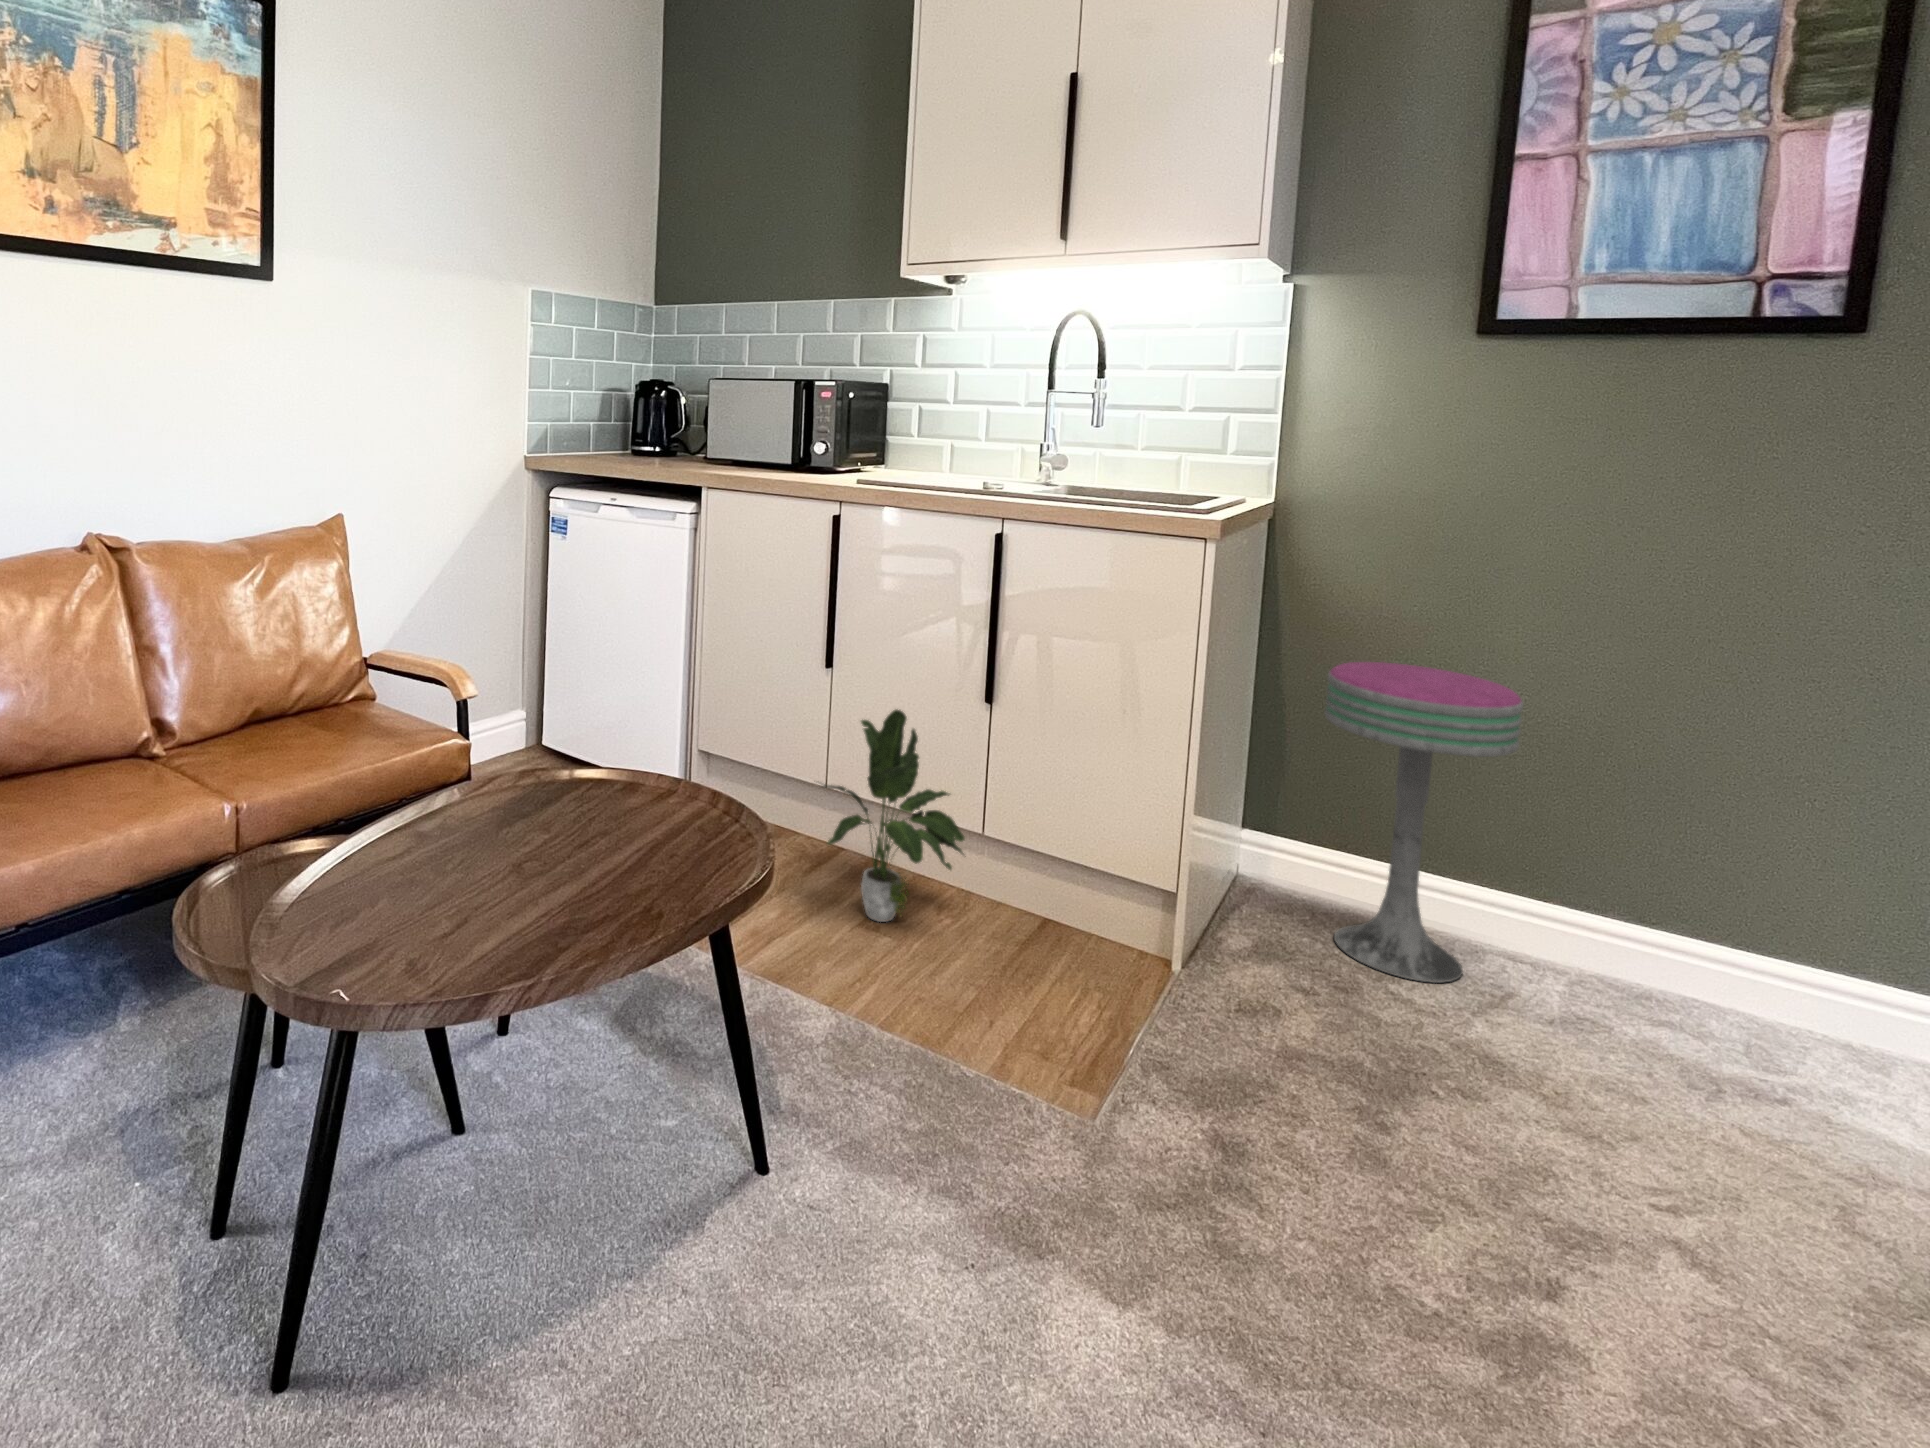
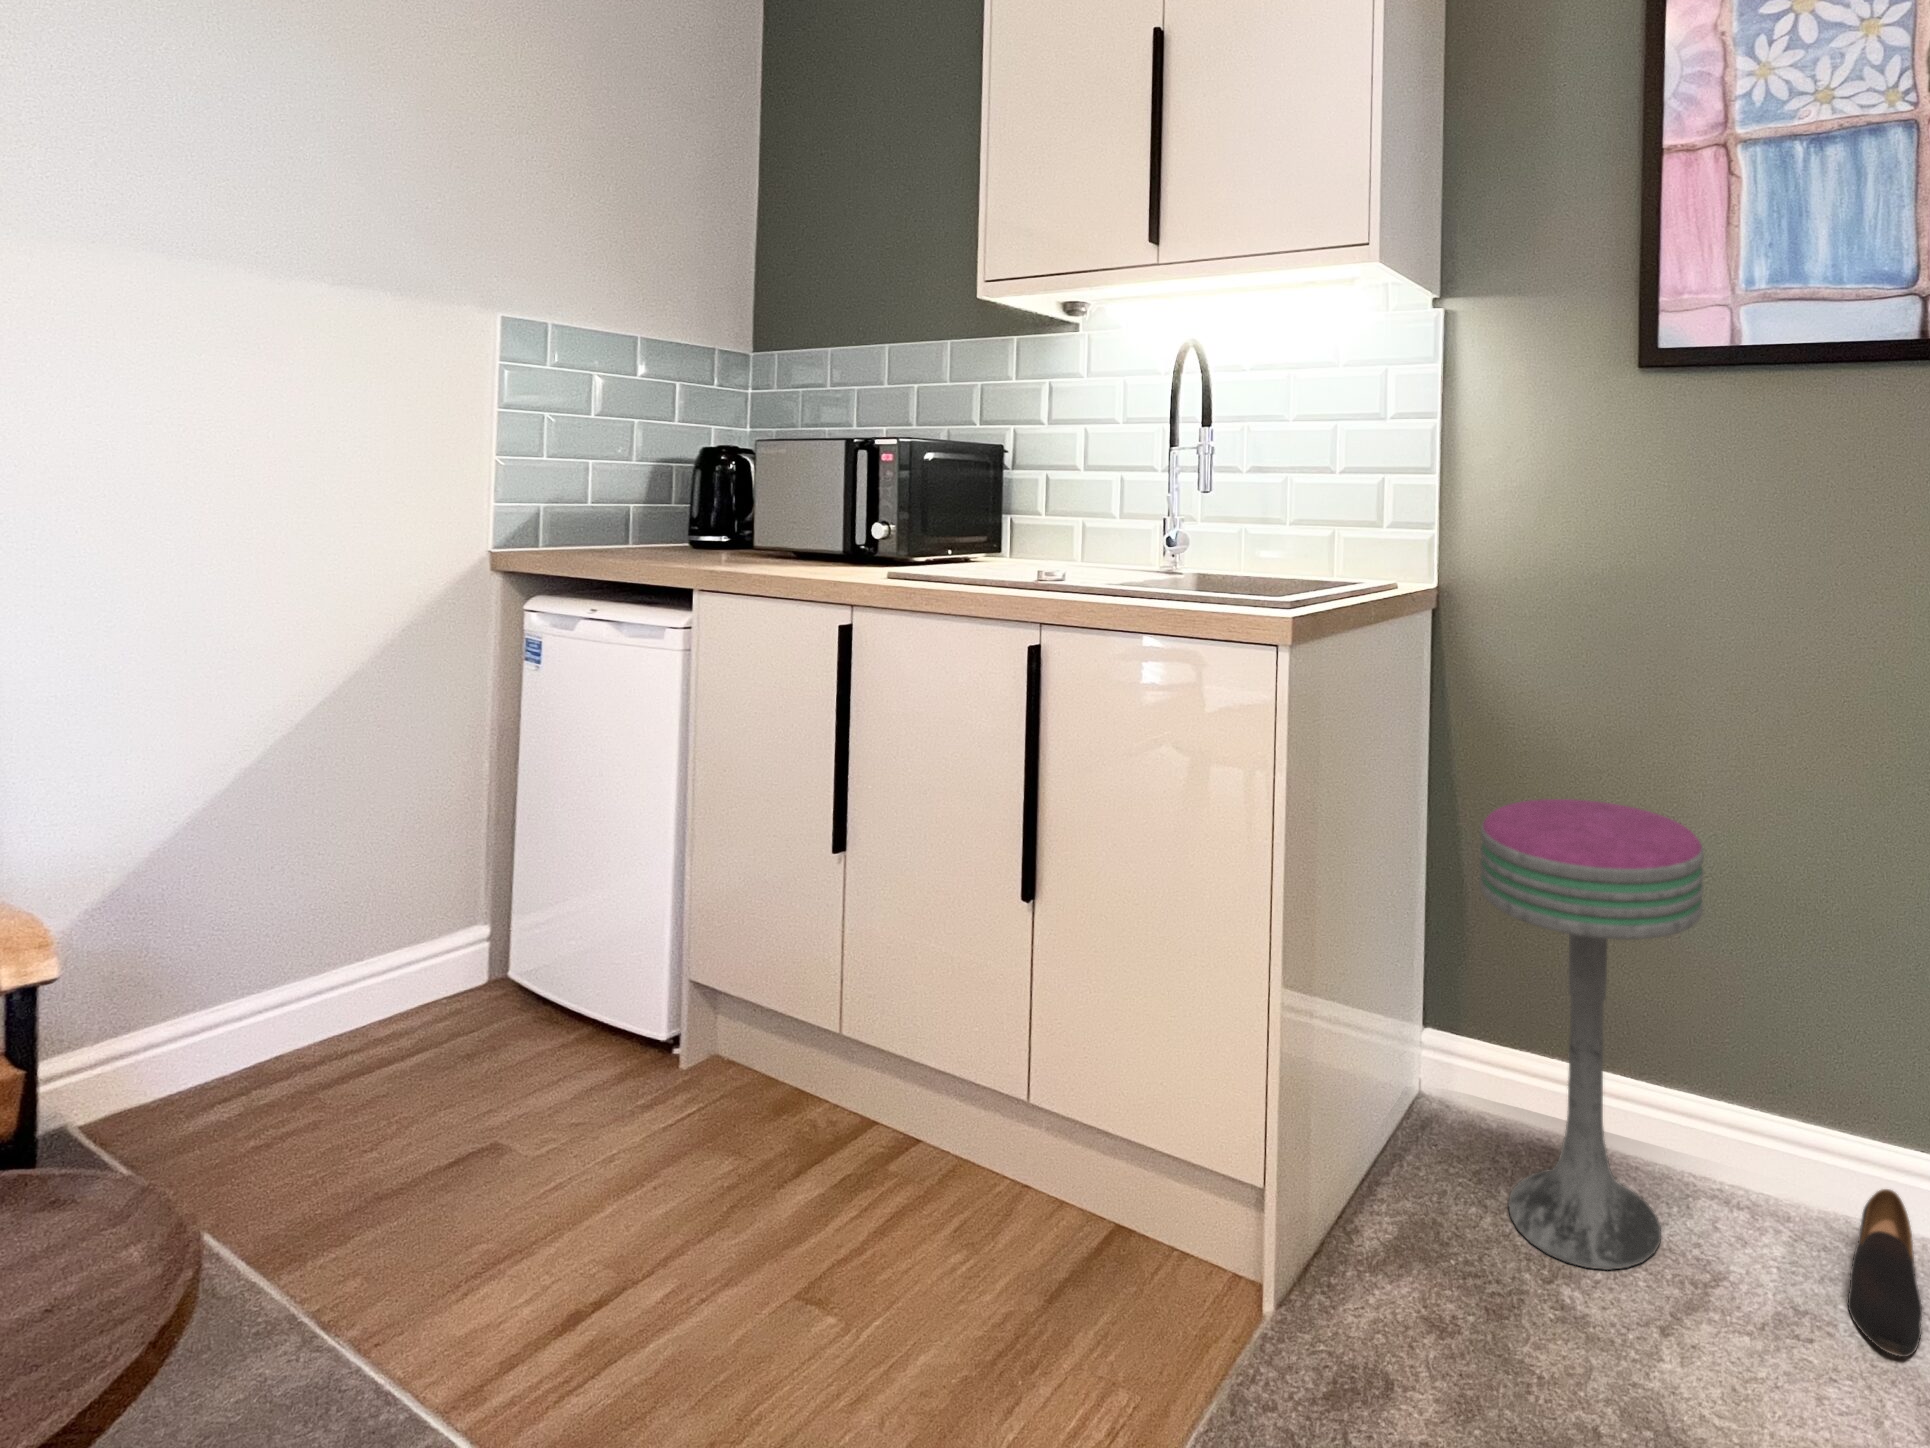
potted plant: present [823,709,965,922] -> none [704,925,980,1282]
shoe: none [1624,957,1691,1052] -> present [1848,1189,1922,1357]

